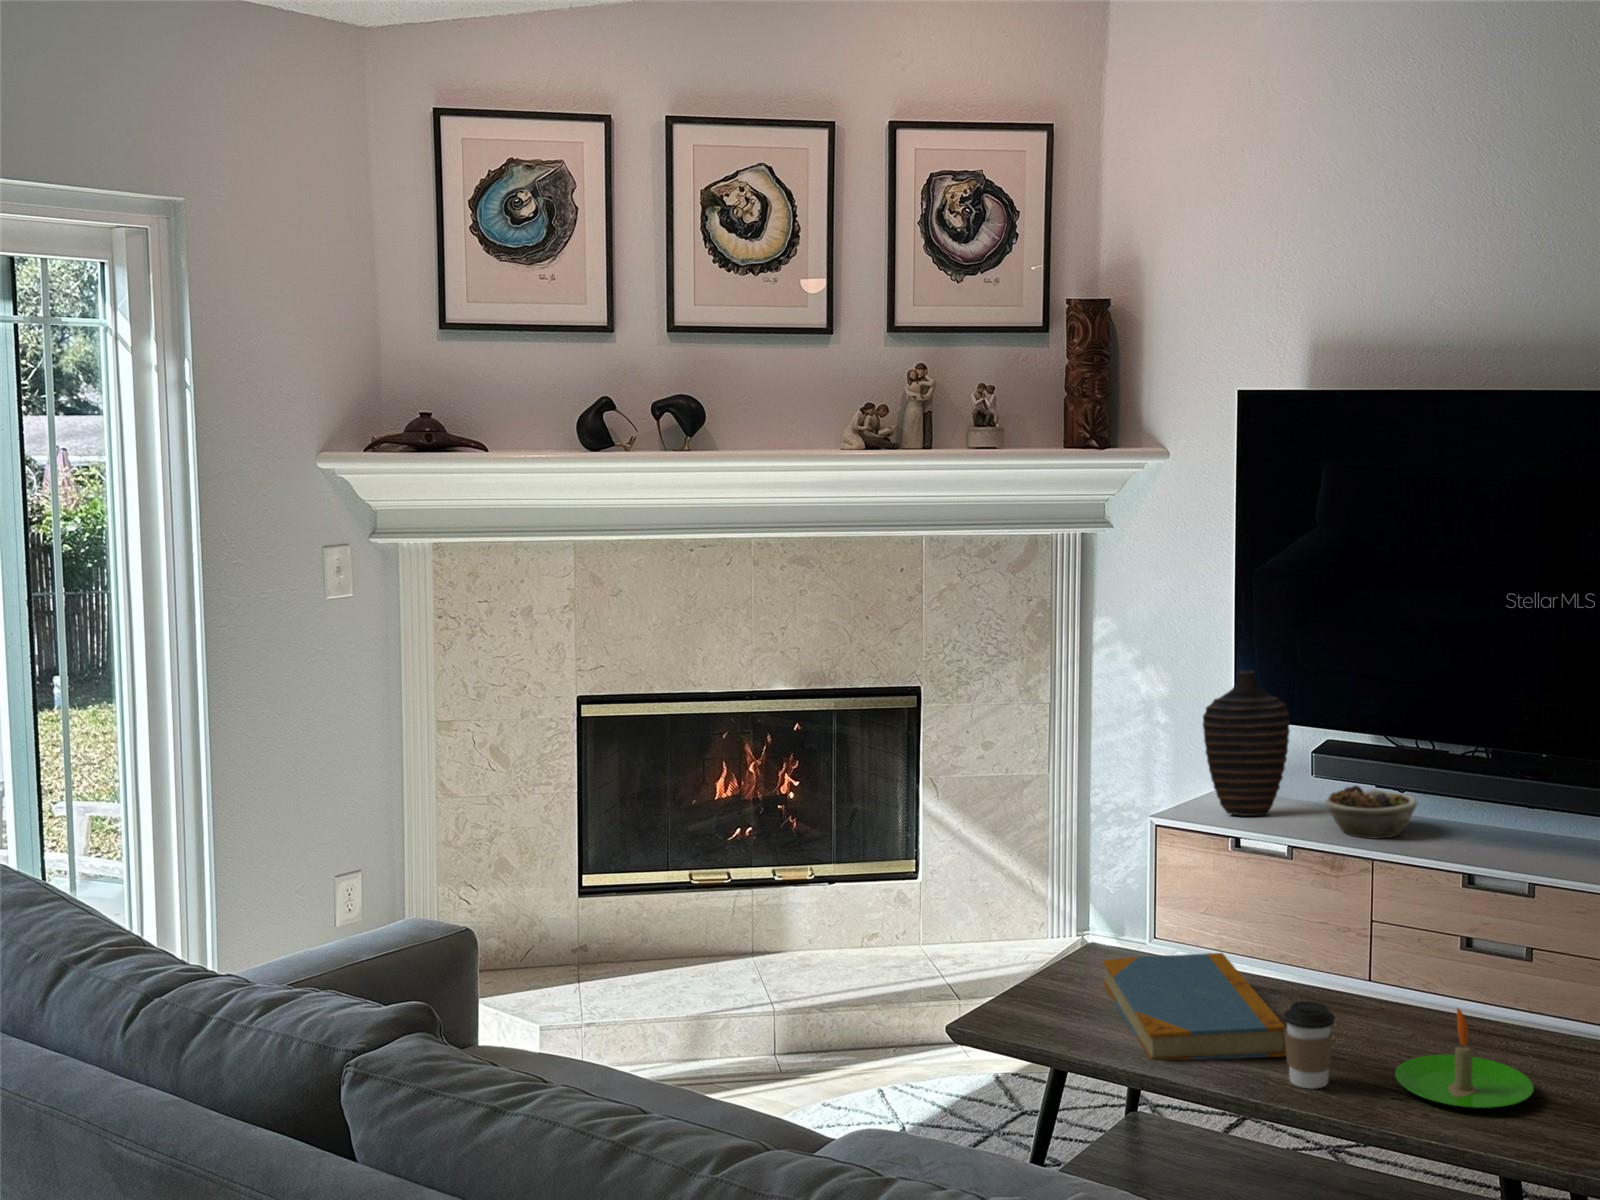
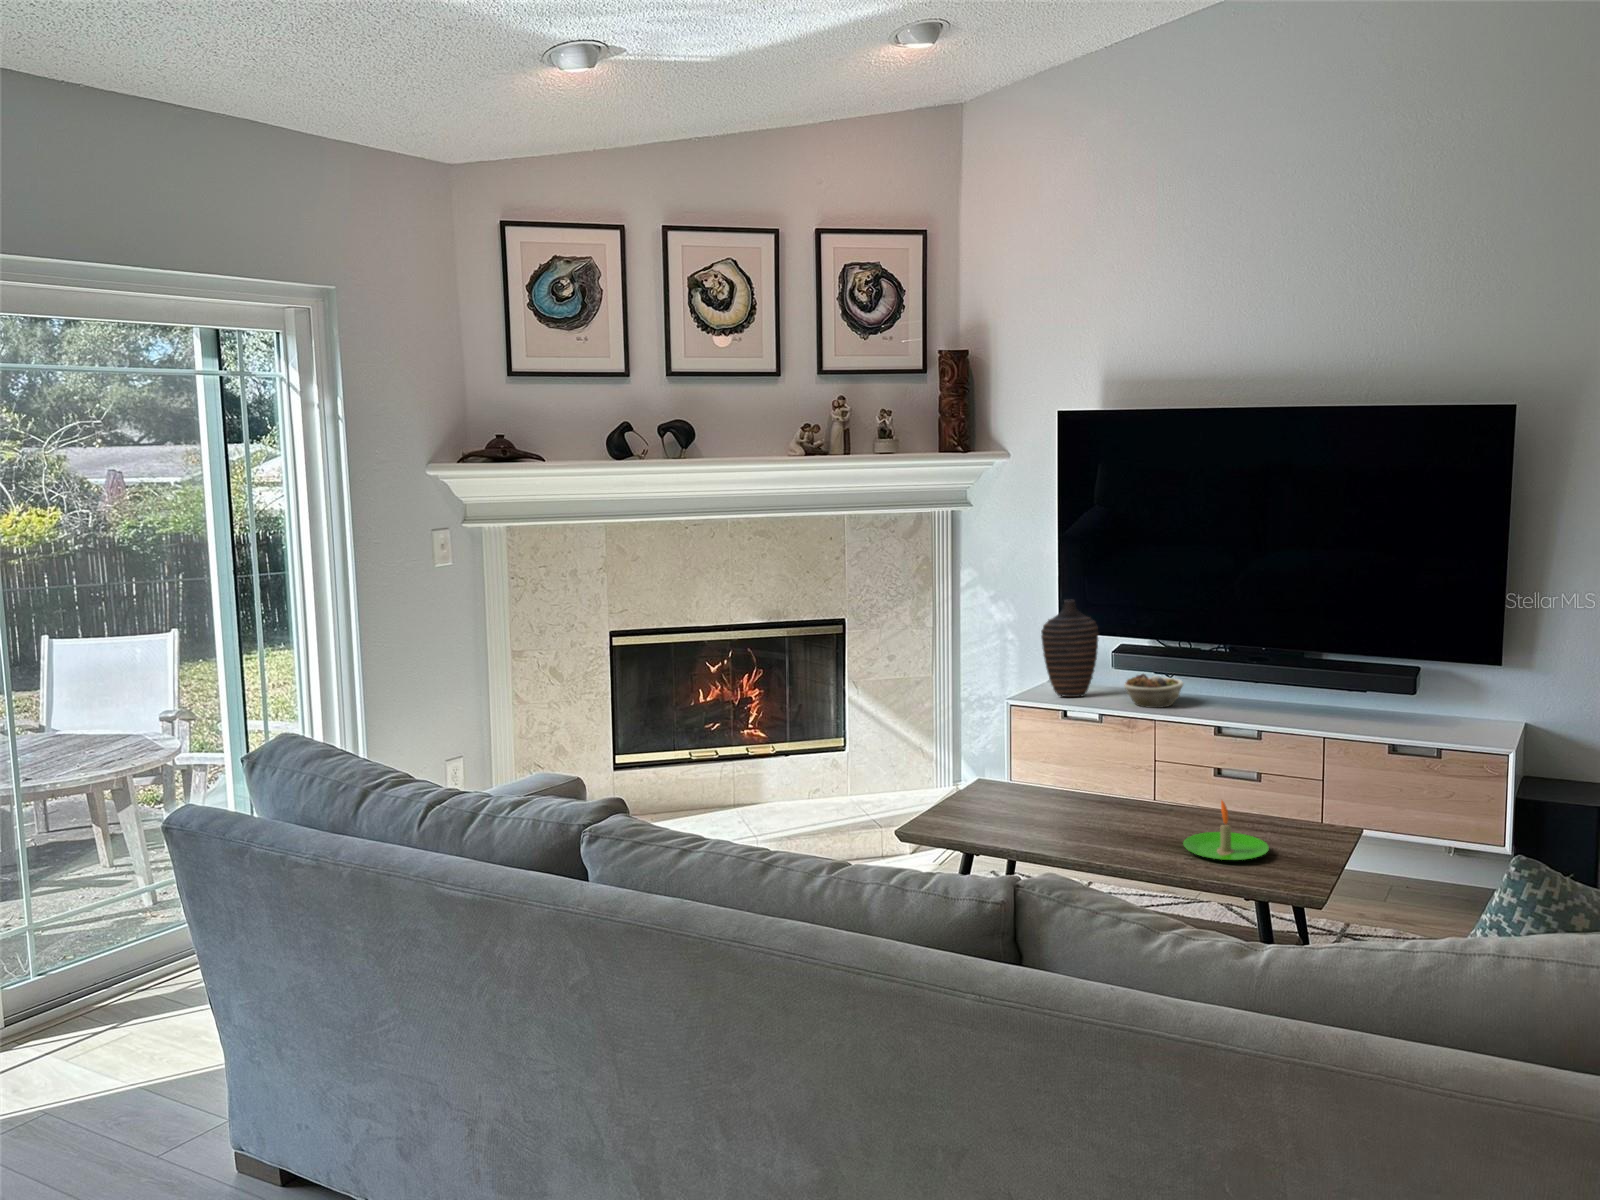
book: present [1103,953,1286,1060] -> none [991,779,1116,845]
coffee cup: present [1284,1001,1335,1089] -> none [1114,801,1146,855]

